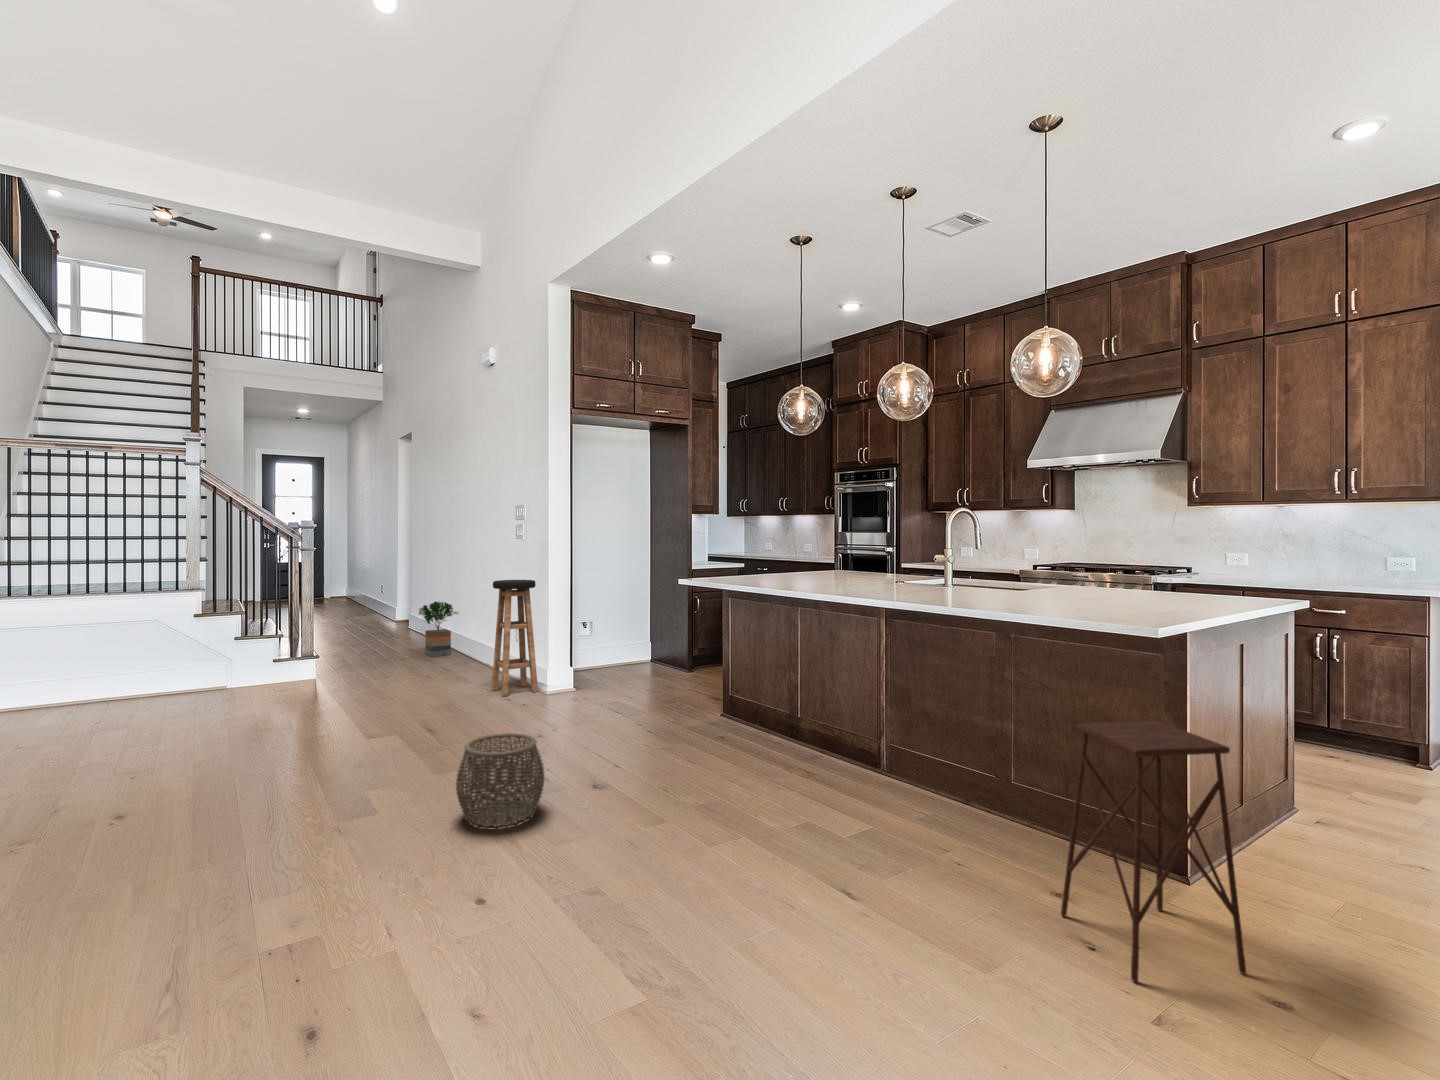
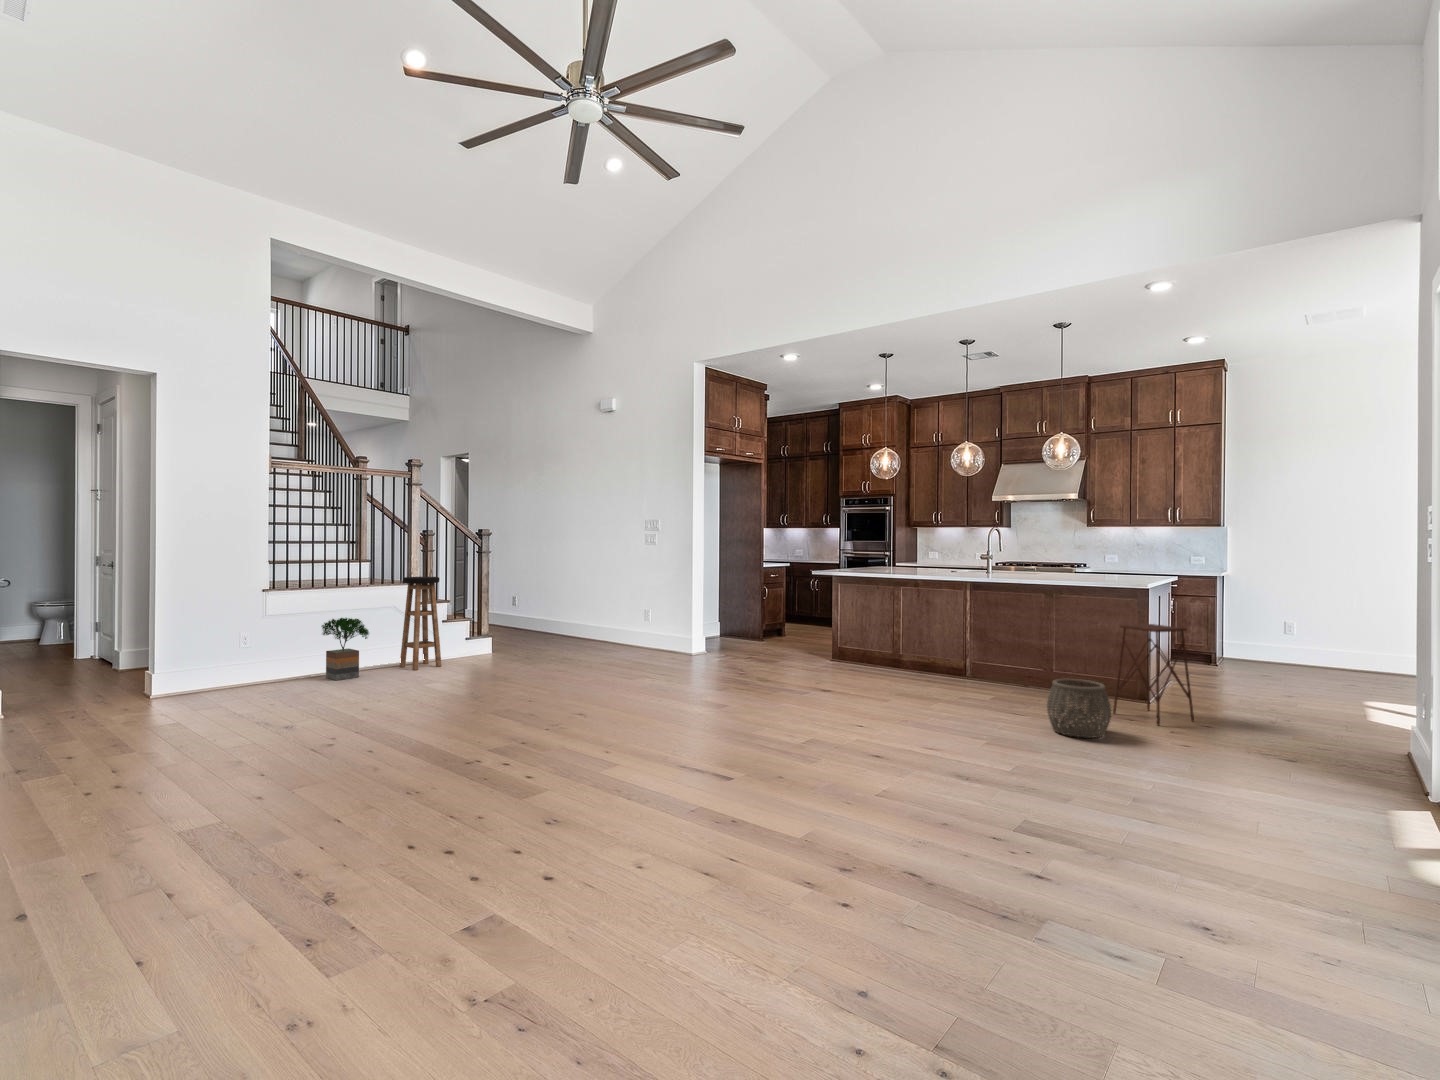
bar stool: present [492,580,538,696] -> present [400,577,442,670]
potted tree: present [419,601,458,657] -> present [322,618,369,680]
woven basket: present [456,733,545,827] -> present [1047,679,1111,738]

